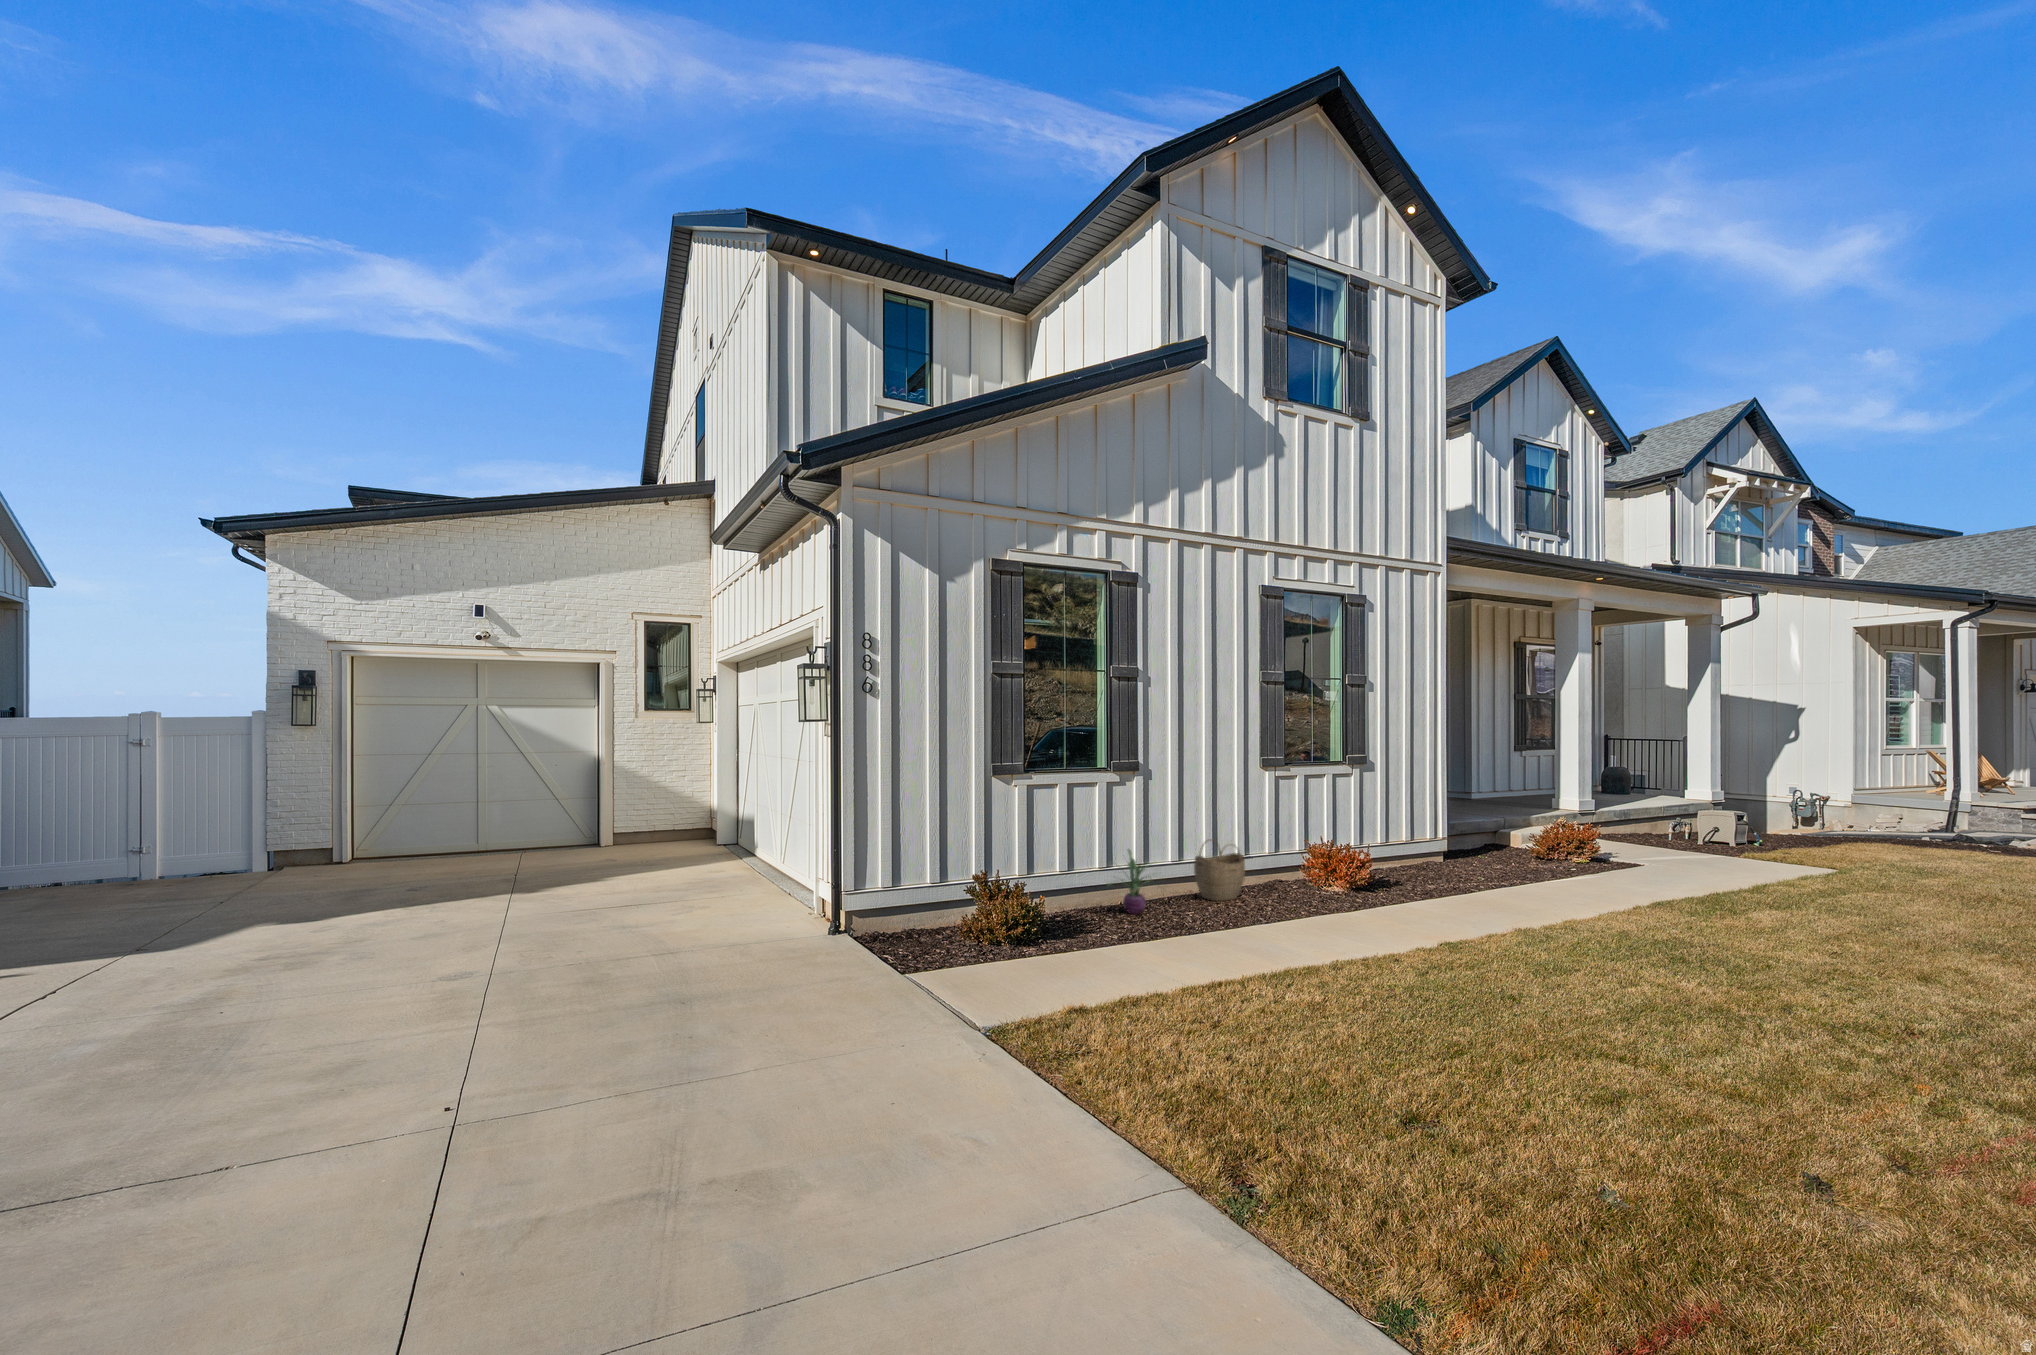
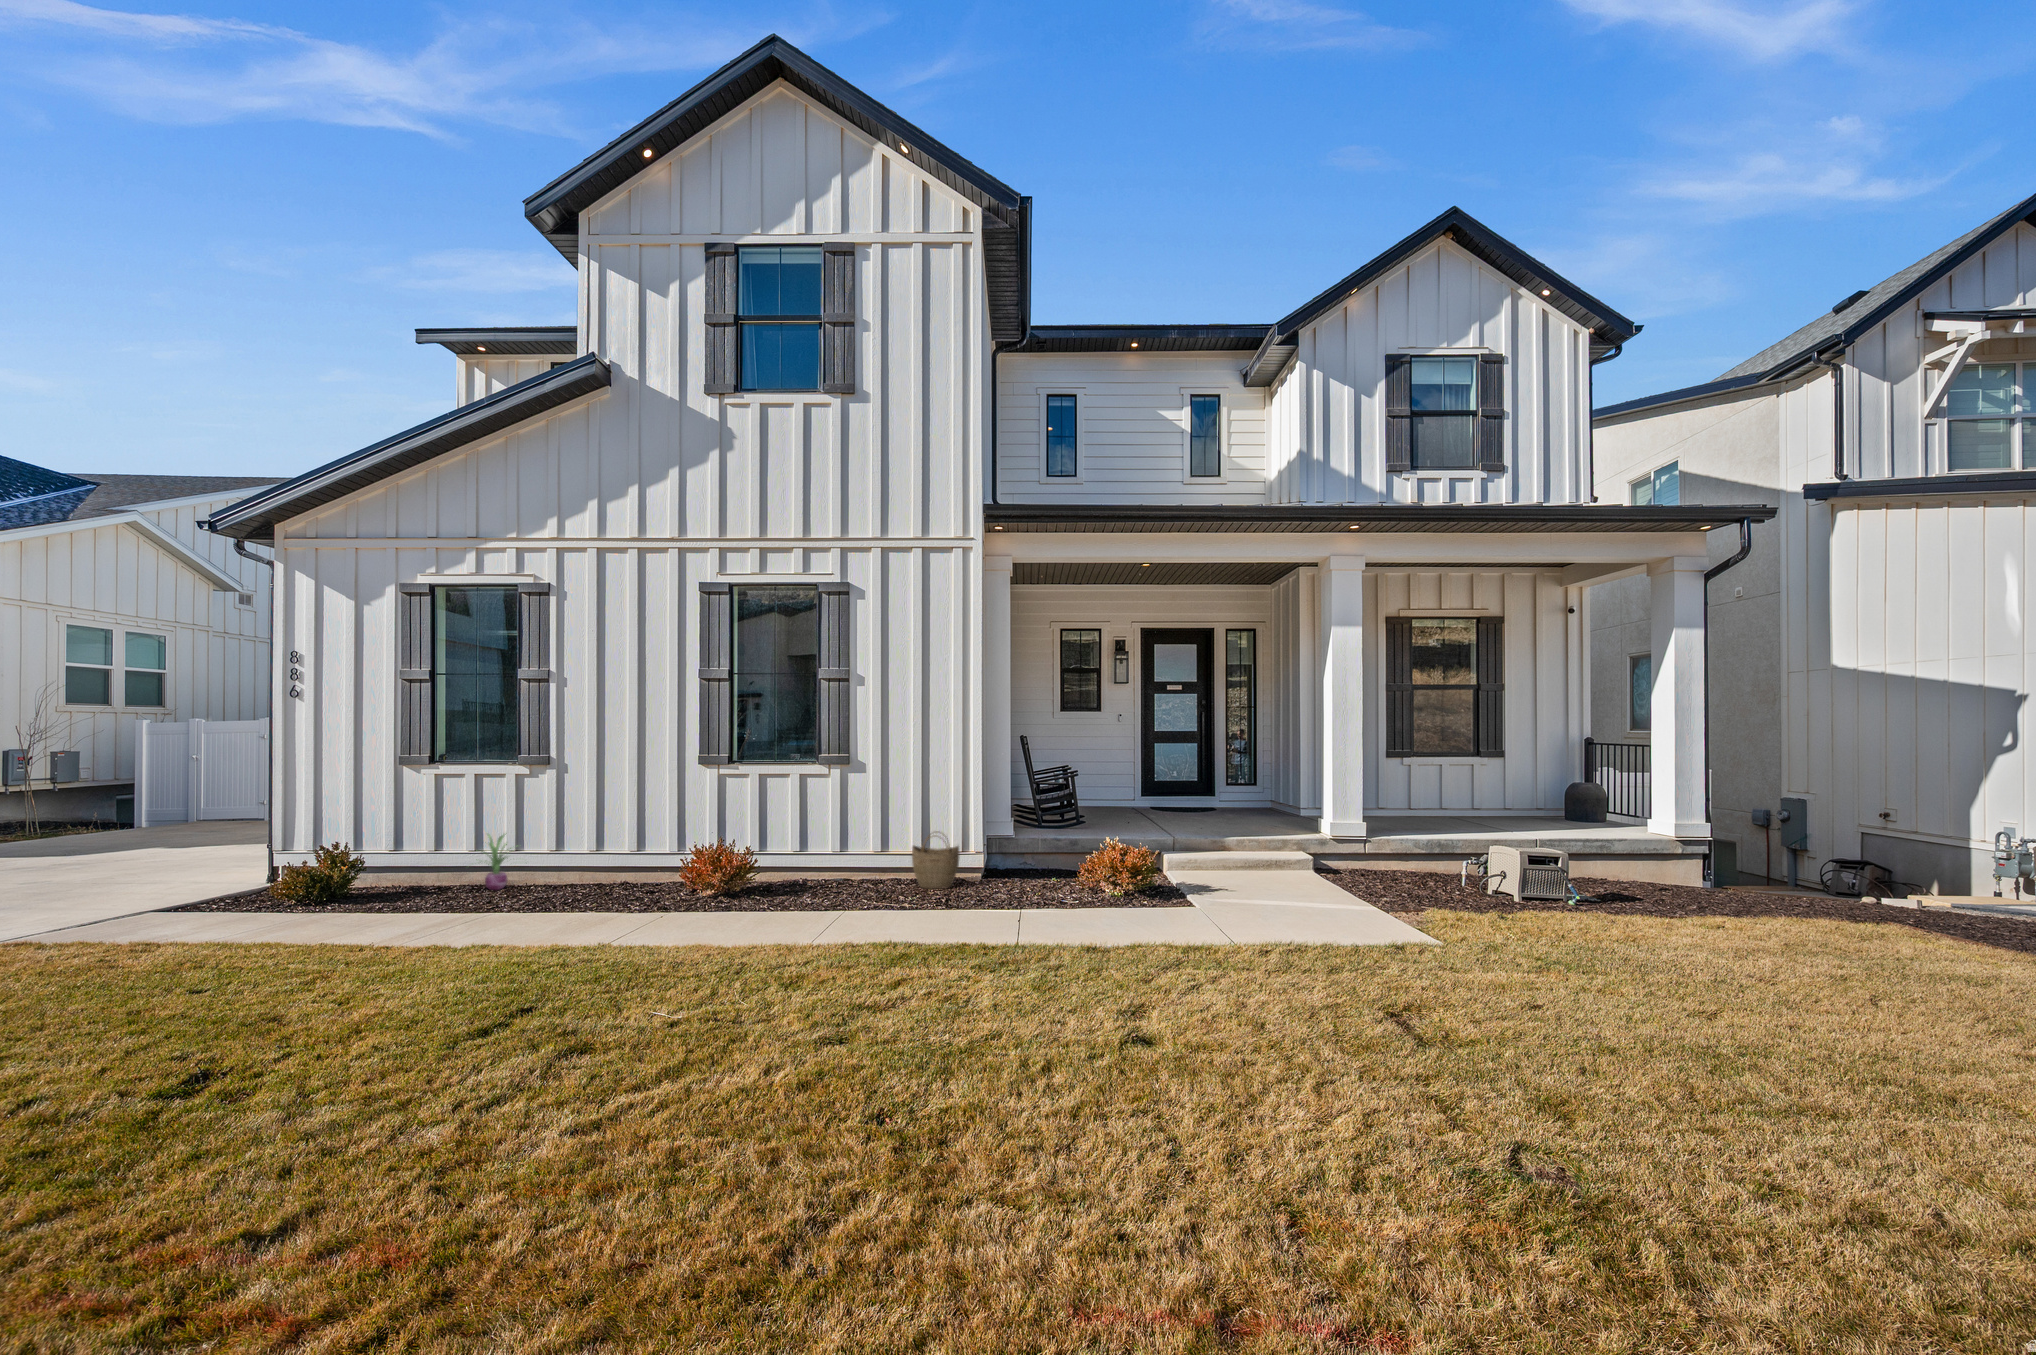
woven basket: present [1194,841,1245,901] -> present [912,835,960,889]

